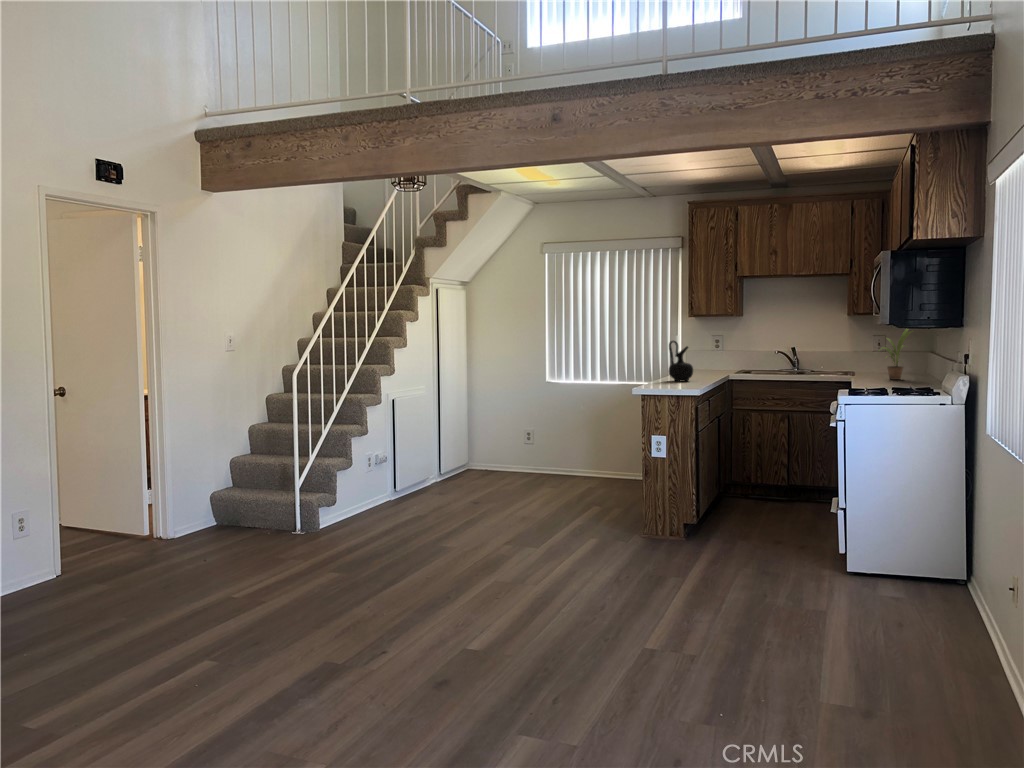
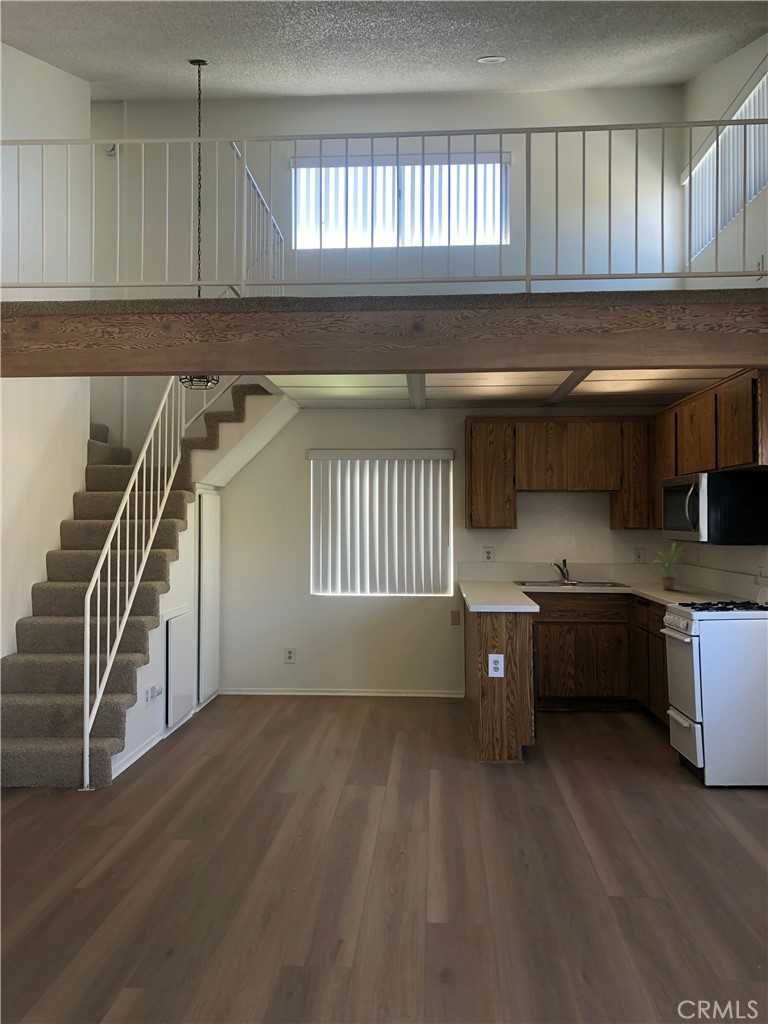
ceramic jug: present [669,341,693,381] -> none [485,555,510,596]

